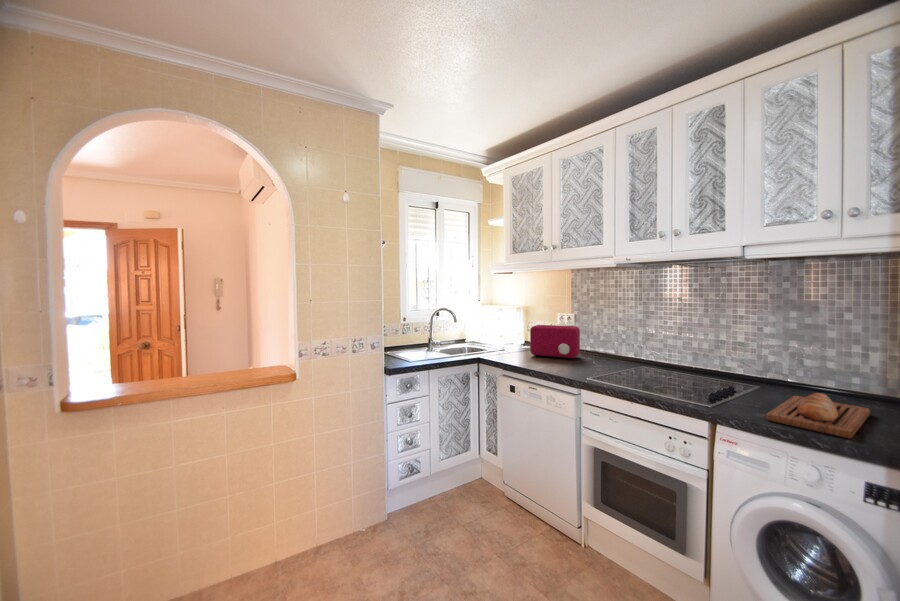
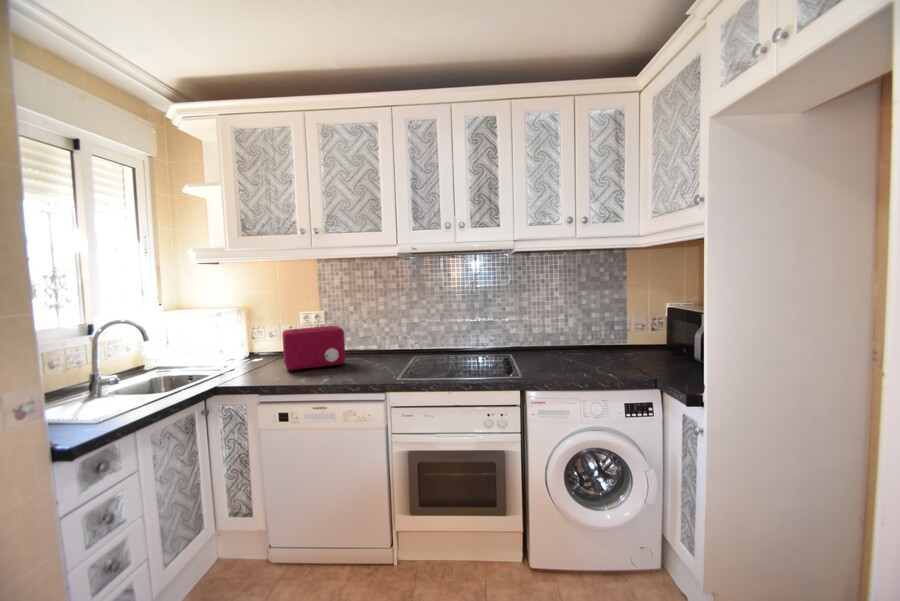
bread loaf: present [766,393,870,438] -> none [542,353,599,381]

